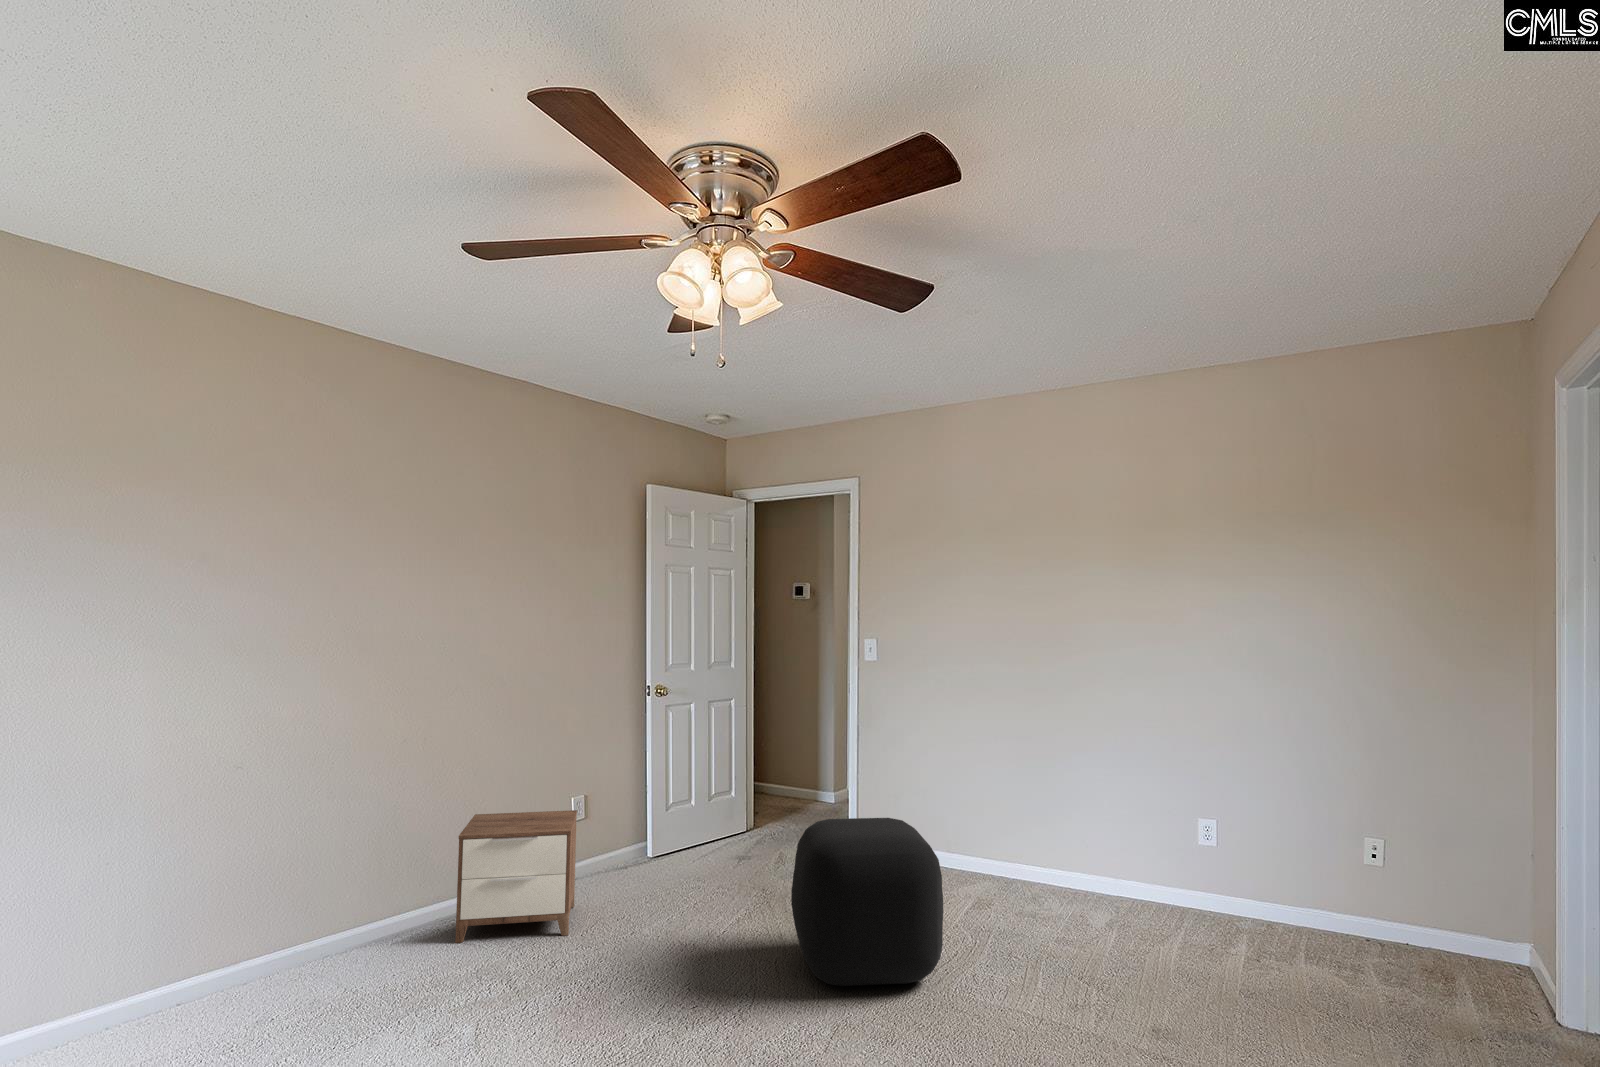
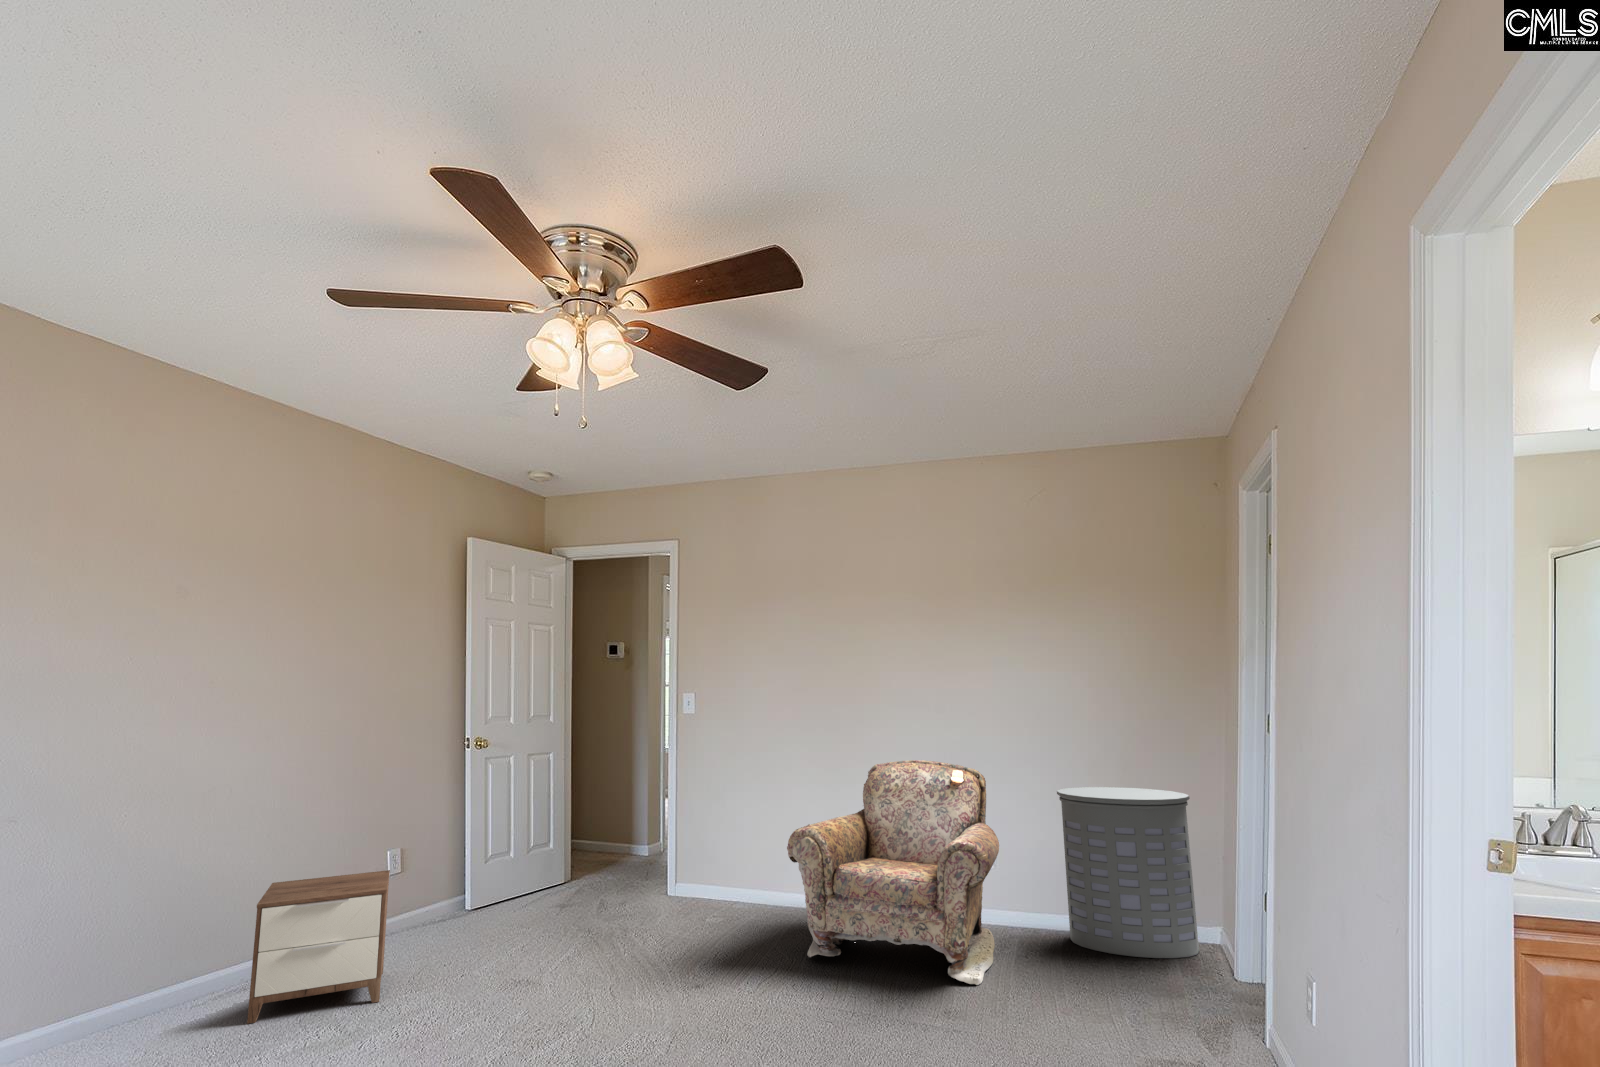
armchair: none [971,731,1220,995] -> present [787,760,999,985]
laundry hamper: none [1302,775,1492,992] -> present [1057,787,1199,958]
ottoman: present [791,818,943,986] -> none [621,850,764,1015]

